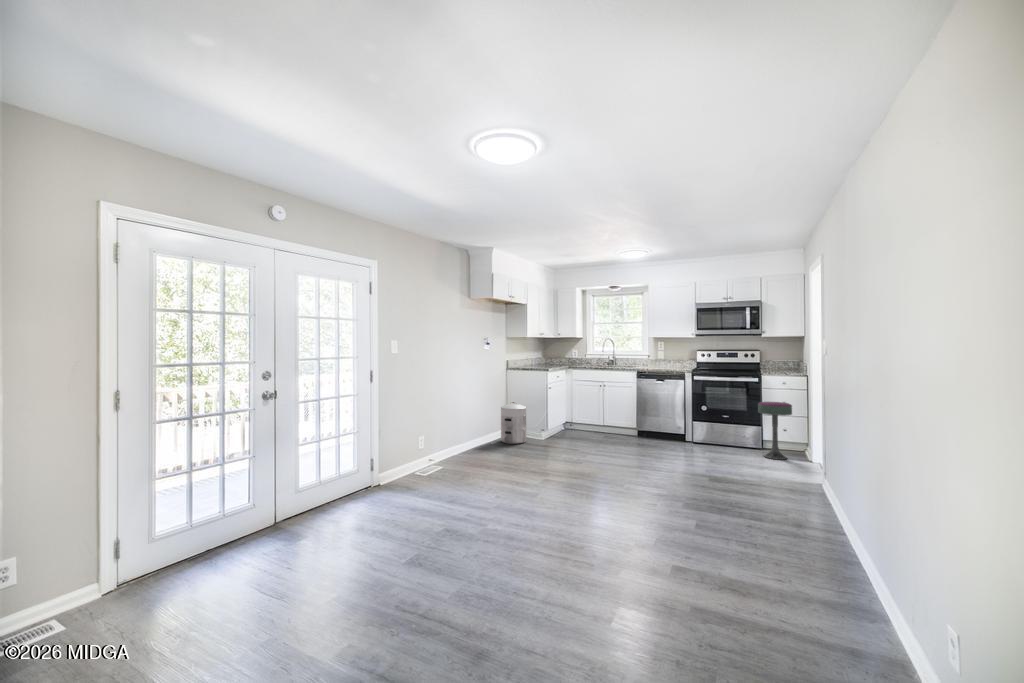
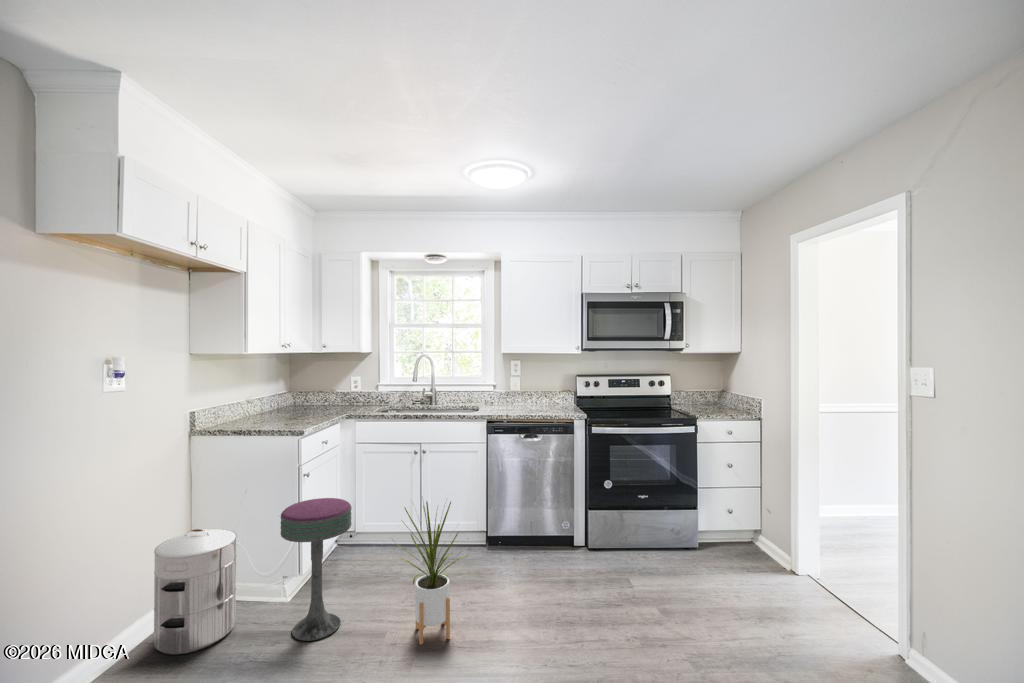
house plant: none [582,395,615,453] -> present [401,502,468,645]
bar stool: present [758,402,792,460] -> present [281,498,352,641]

